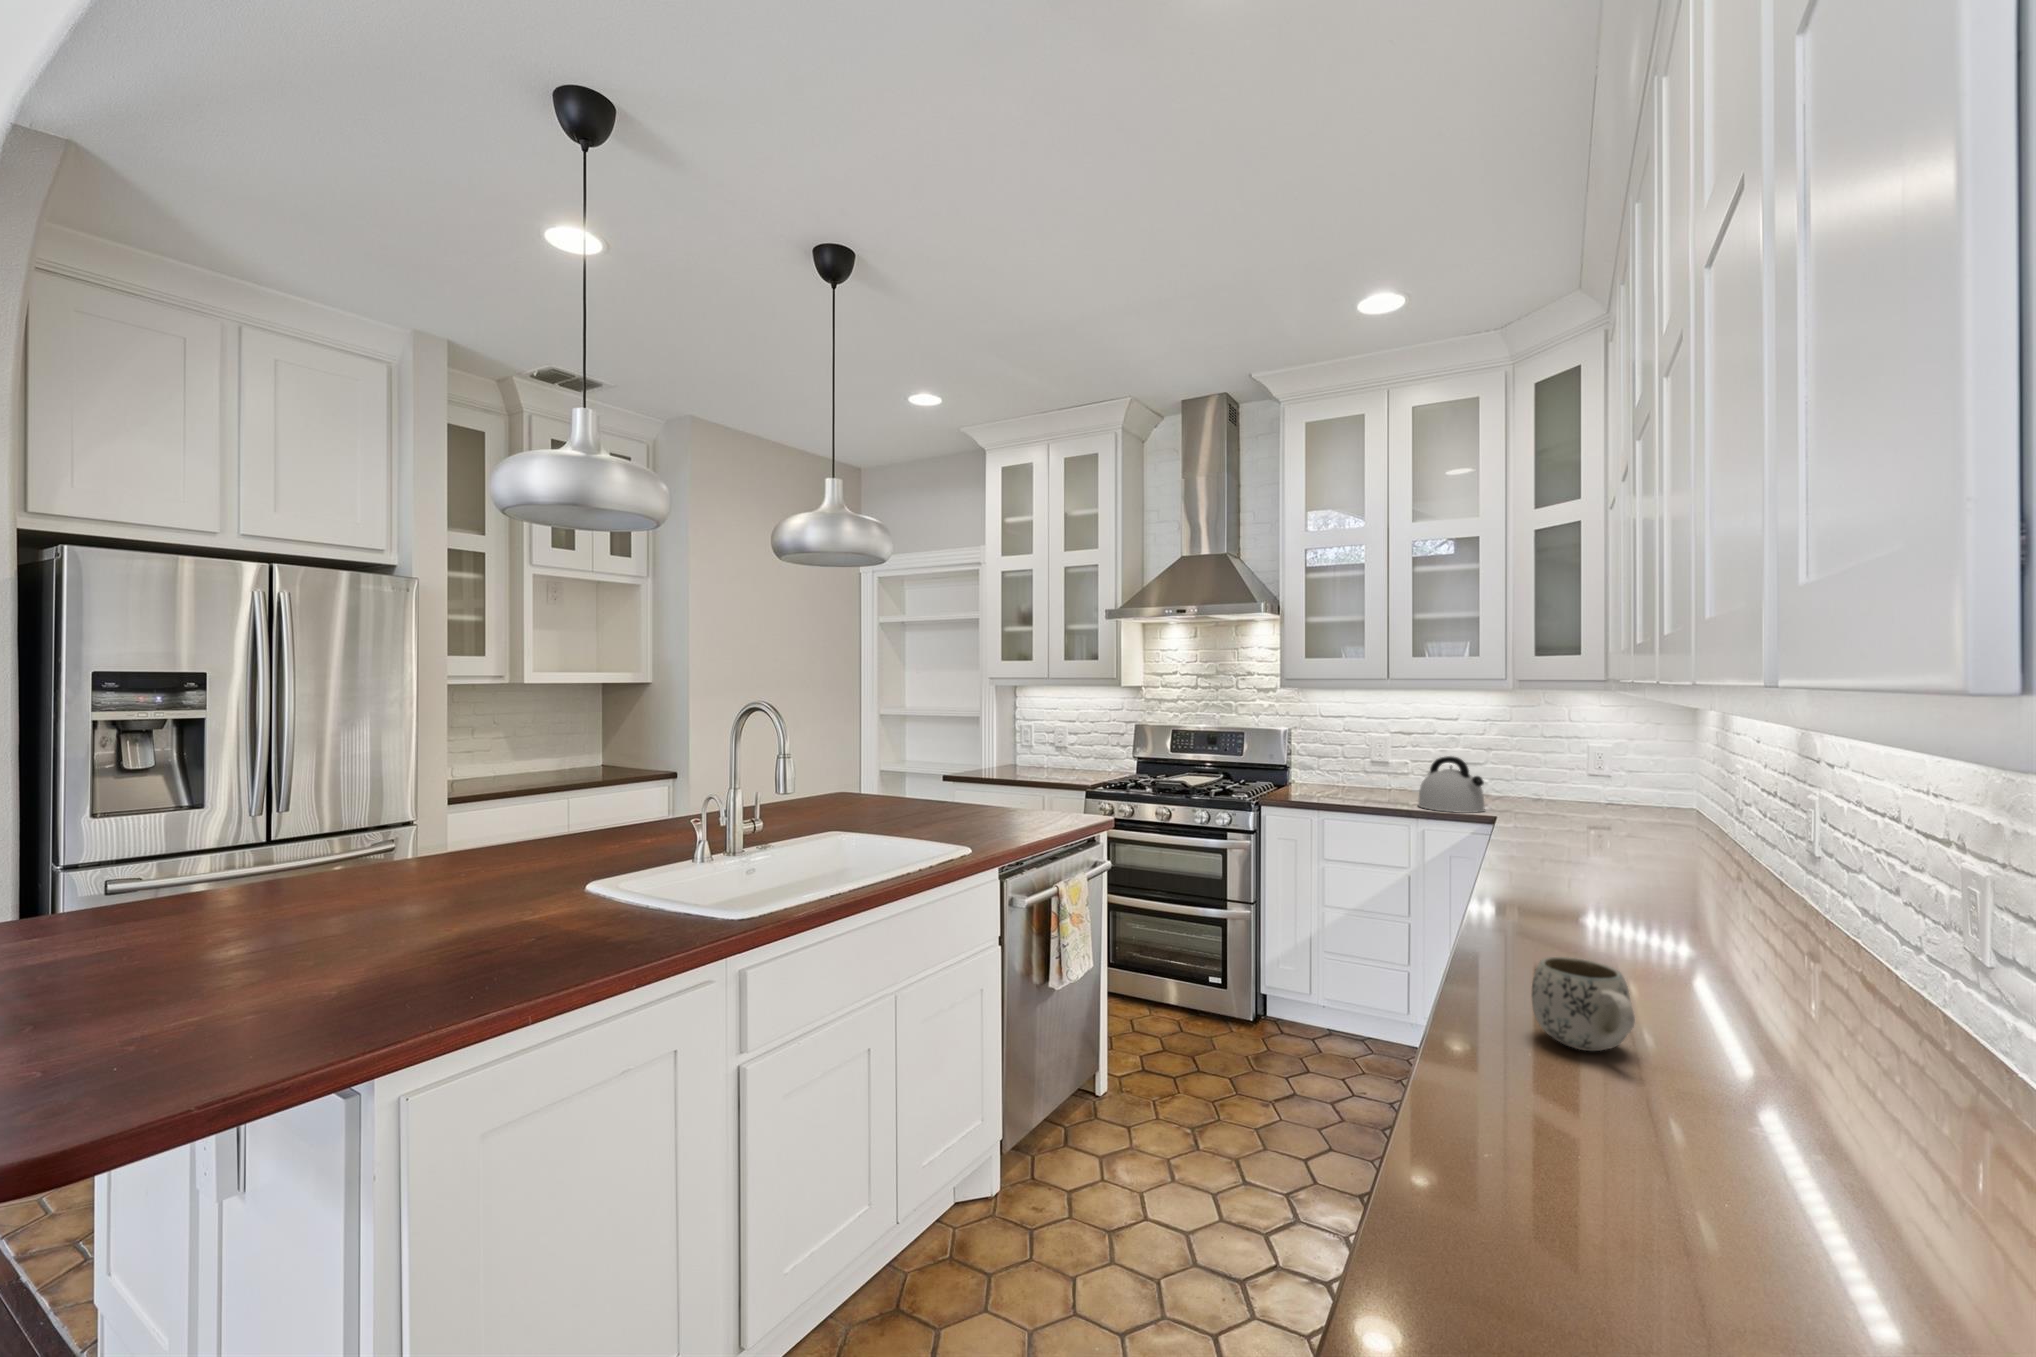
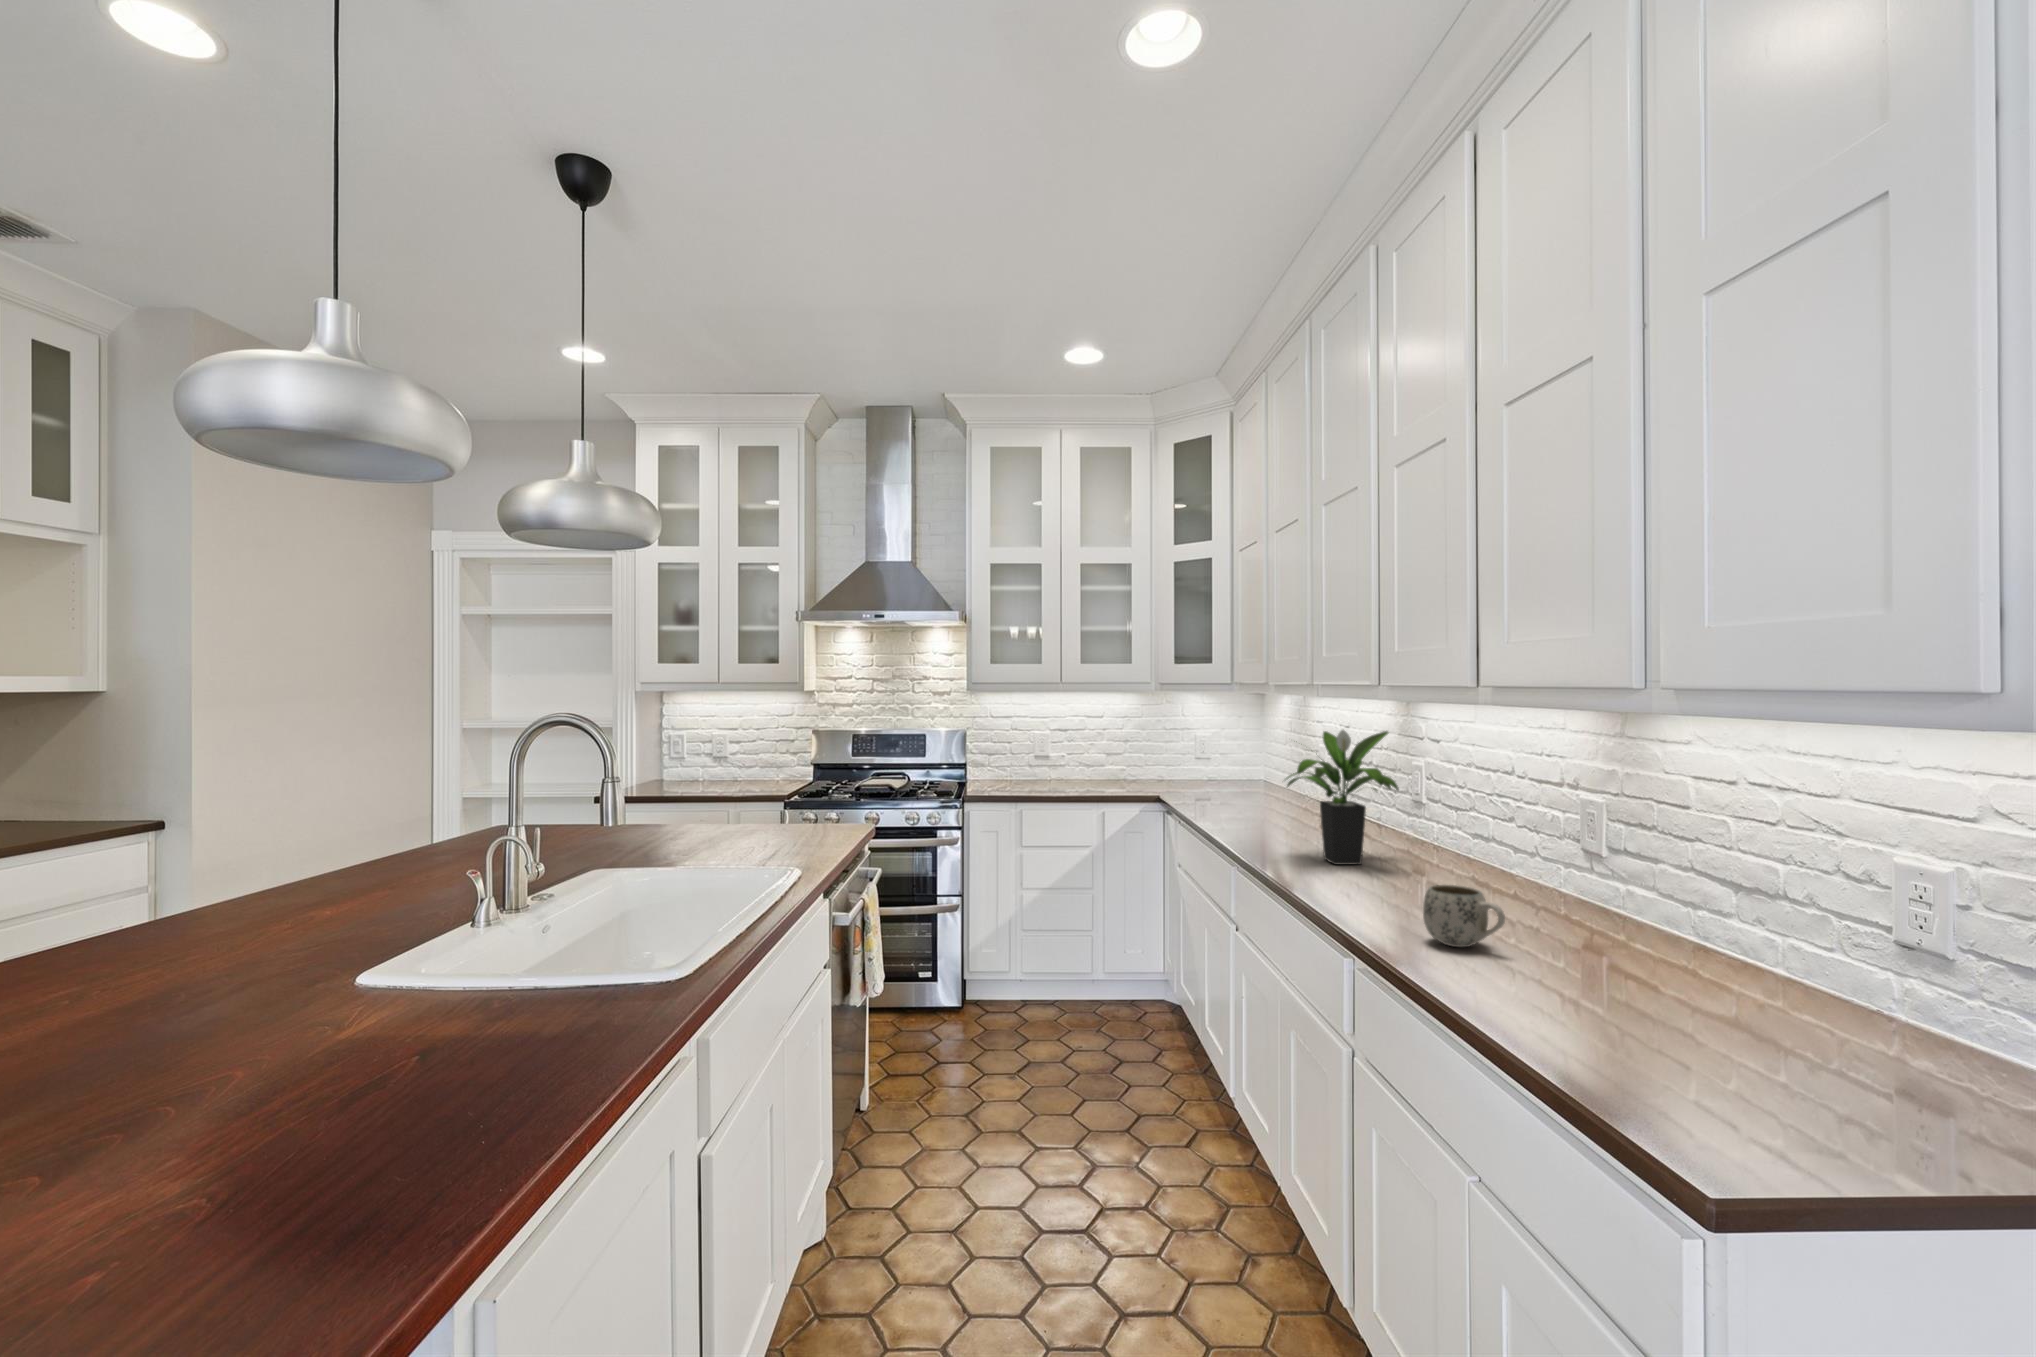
potted plant: none [1519,743,1708,928] -> present [1286,730,1398,865]
kettle: present [1418,756,1485,813] -> none [1089,748,1143,795]

